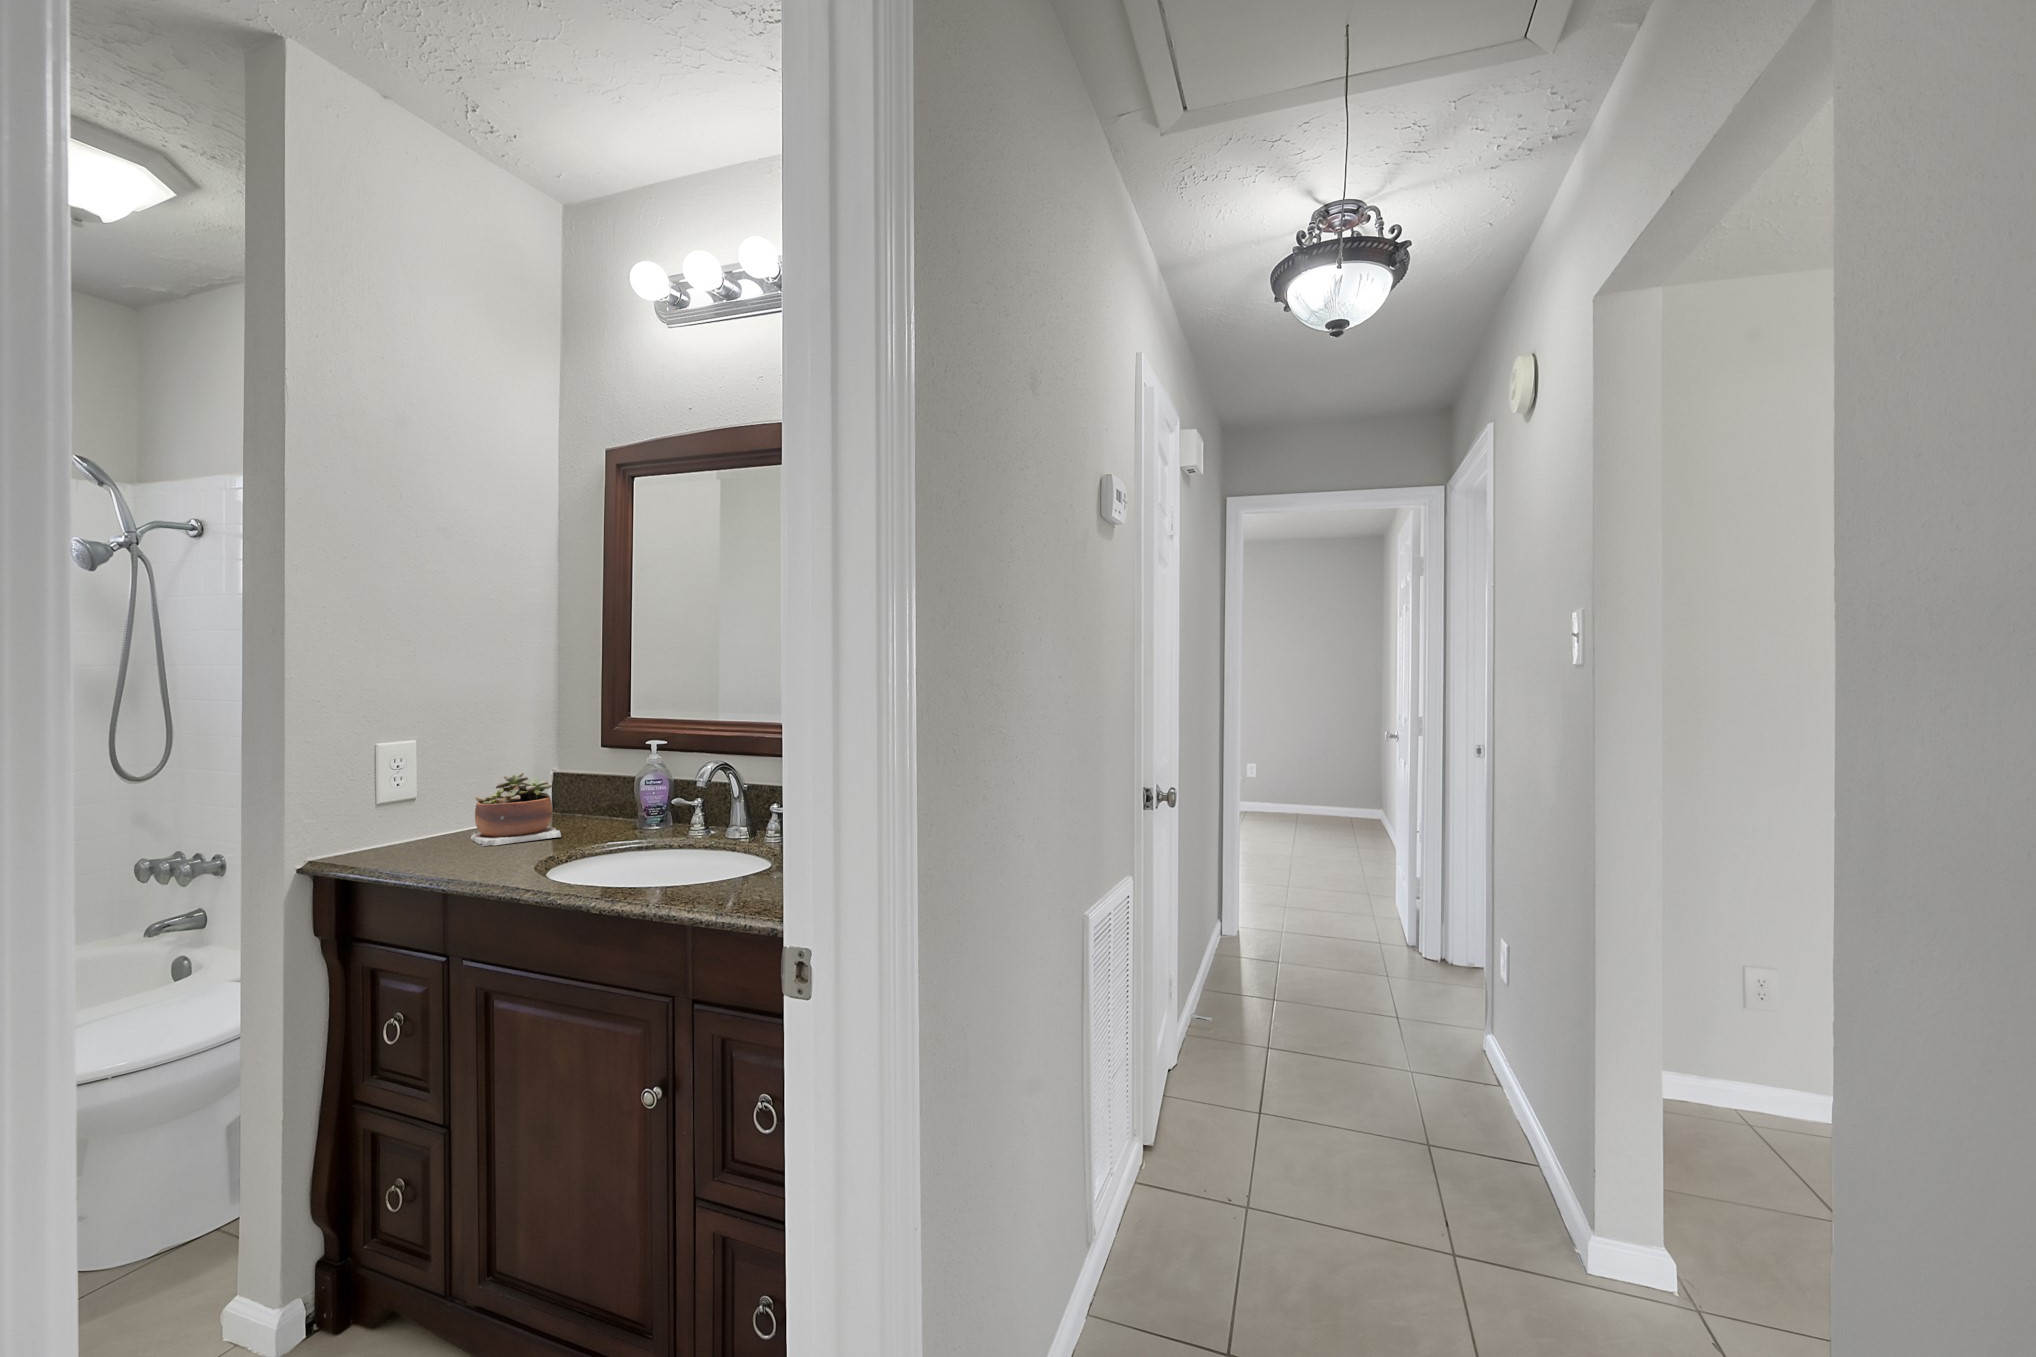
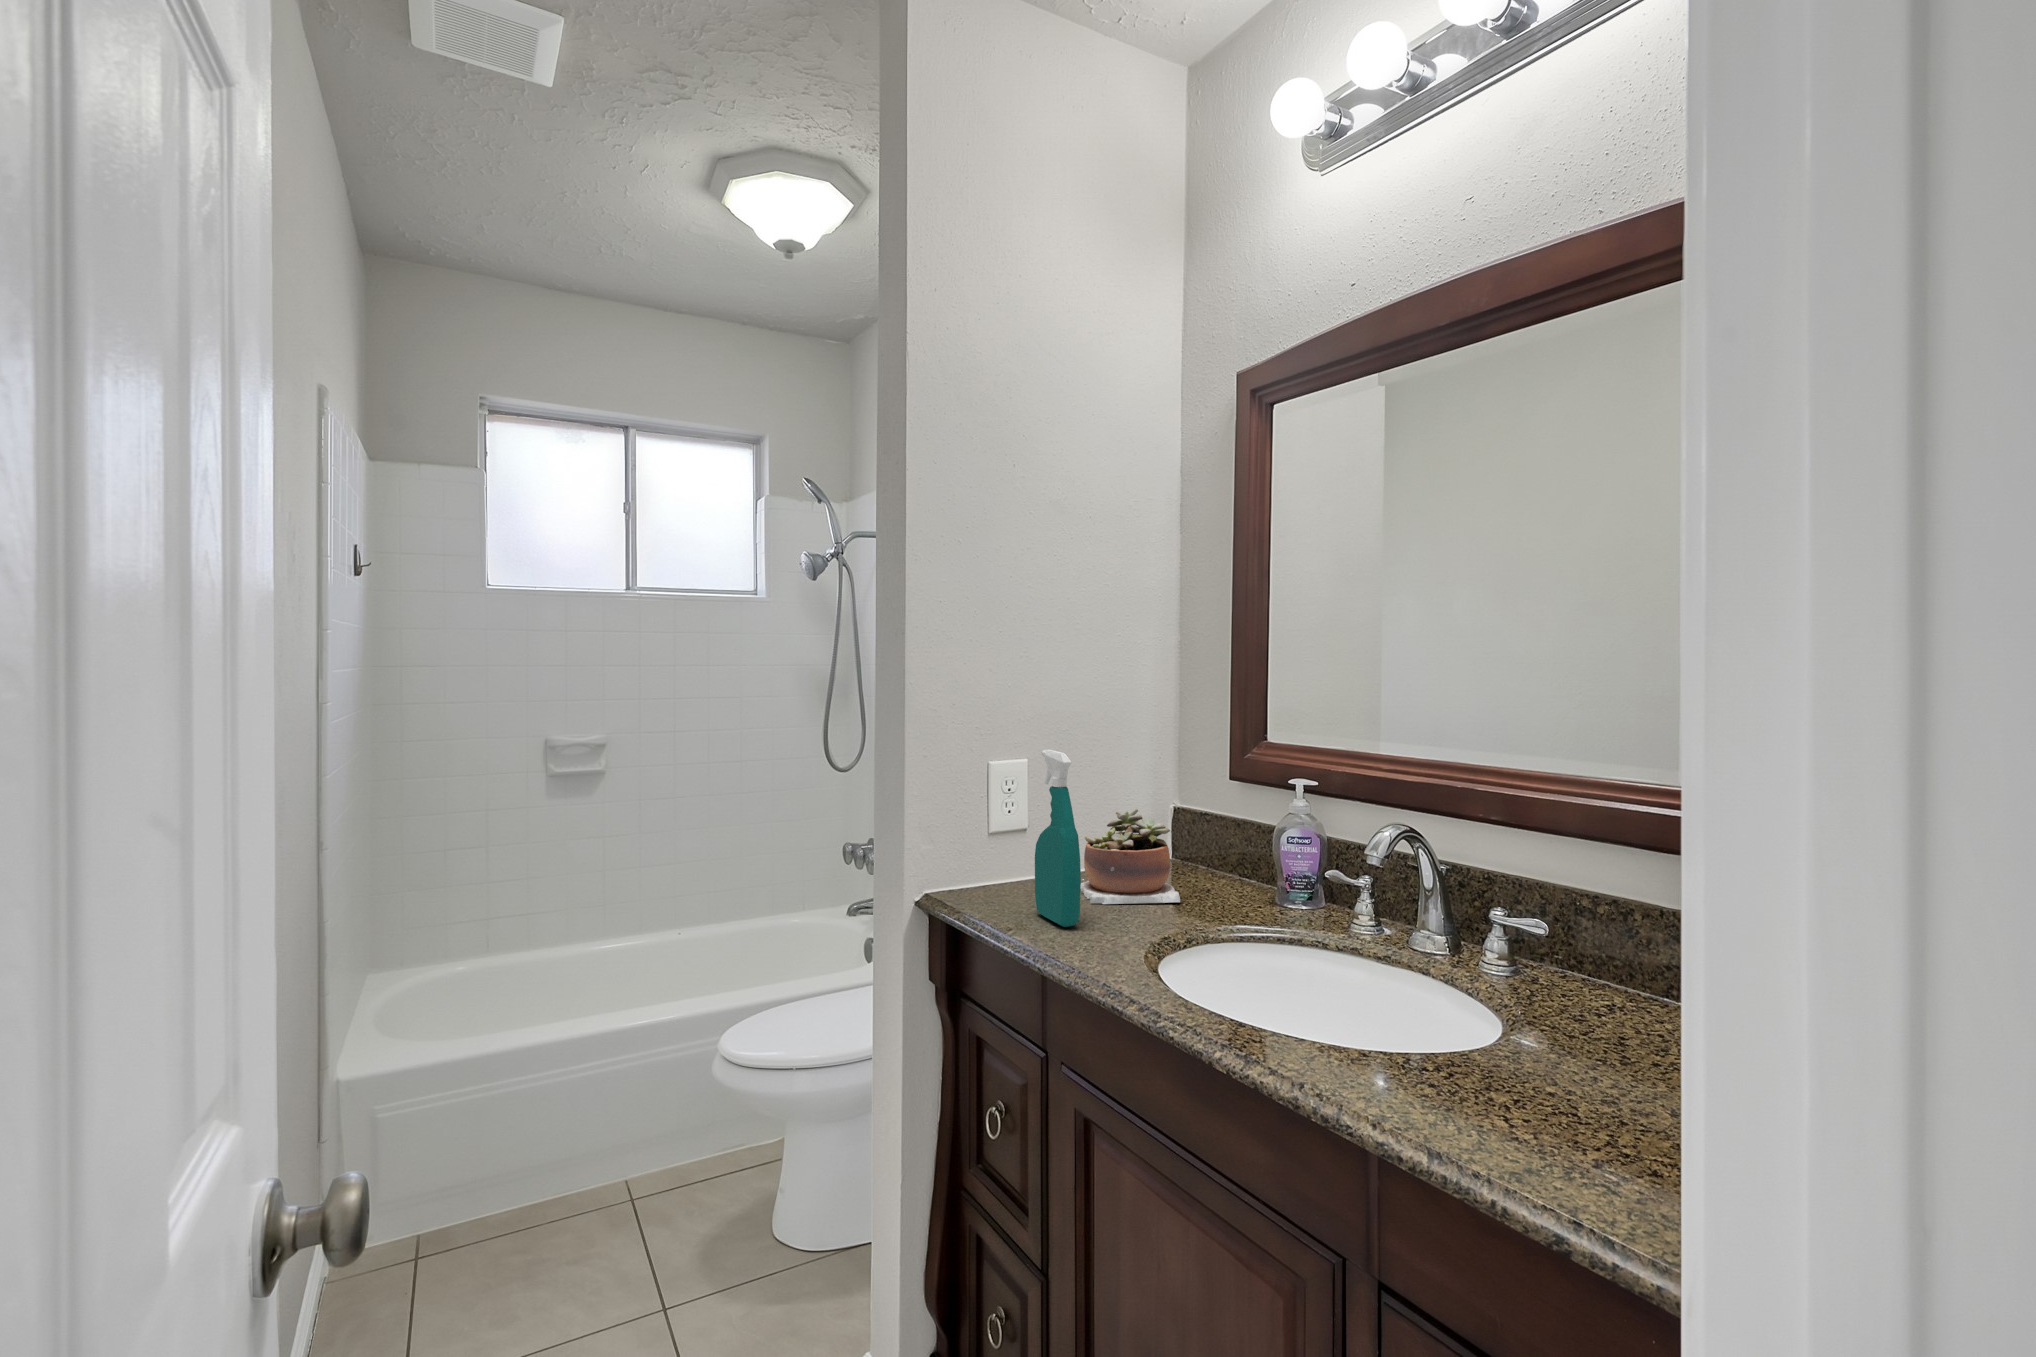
spray bottle: none [431,726,476,861] -> present [1035,750,1081,927]

